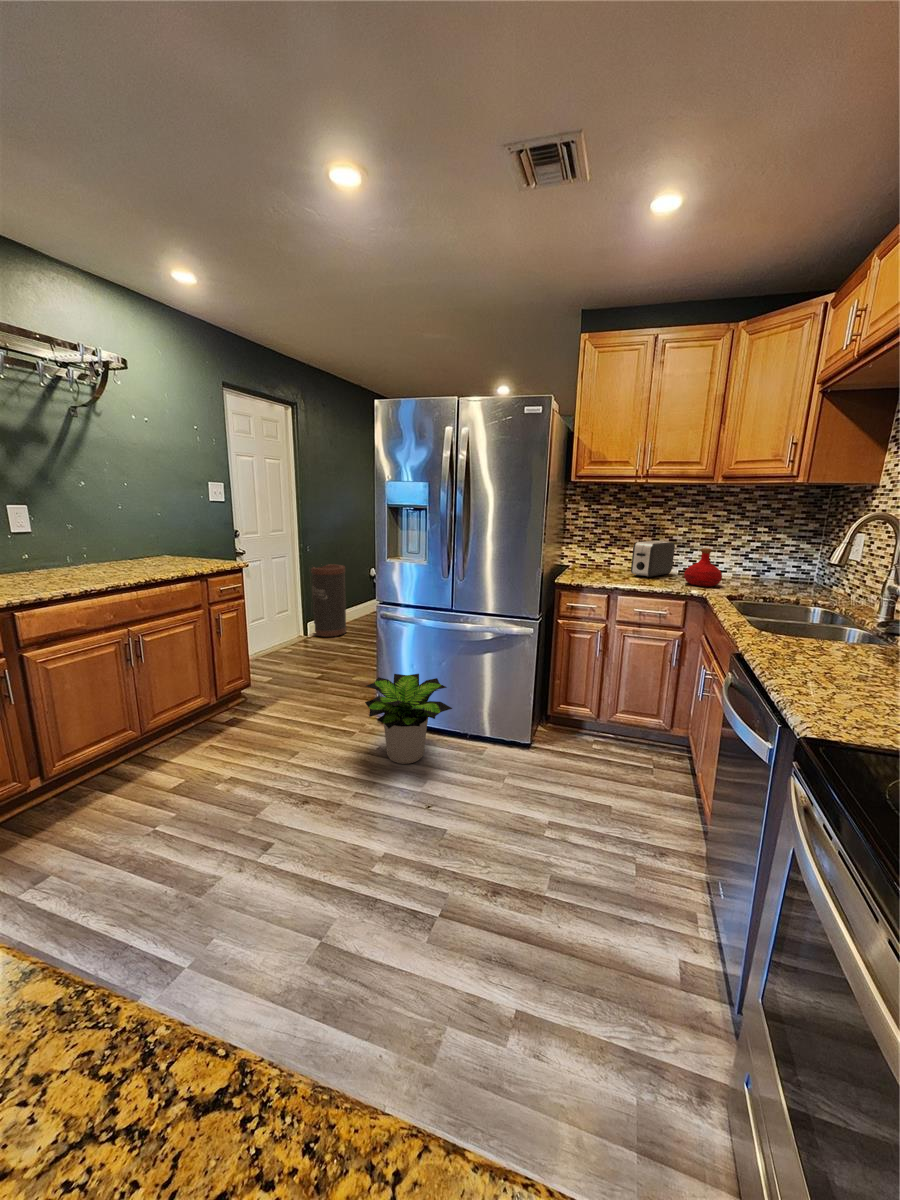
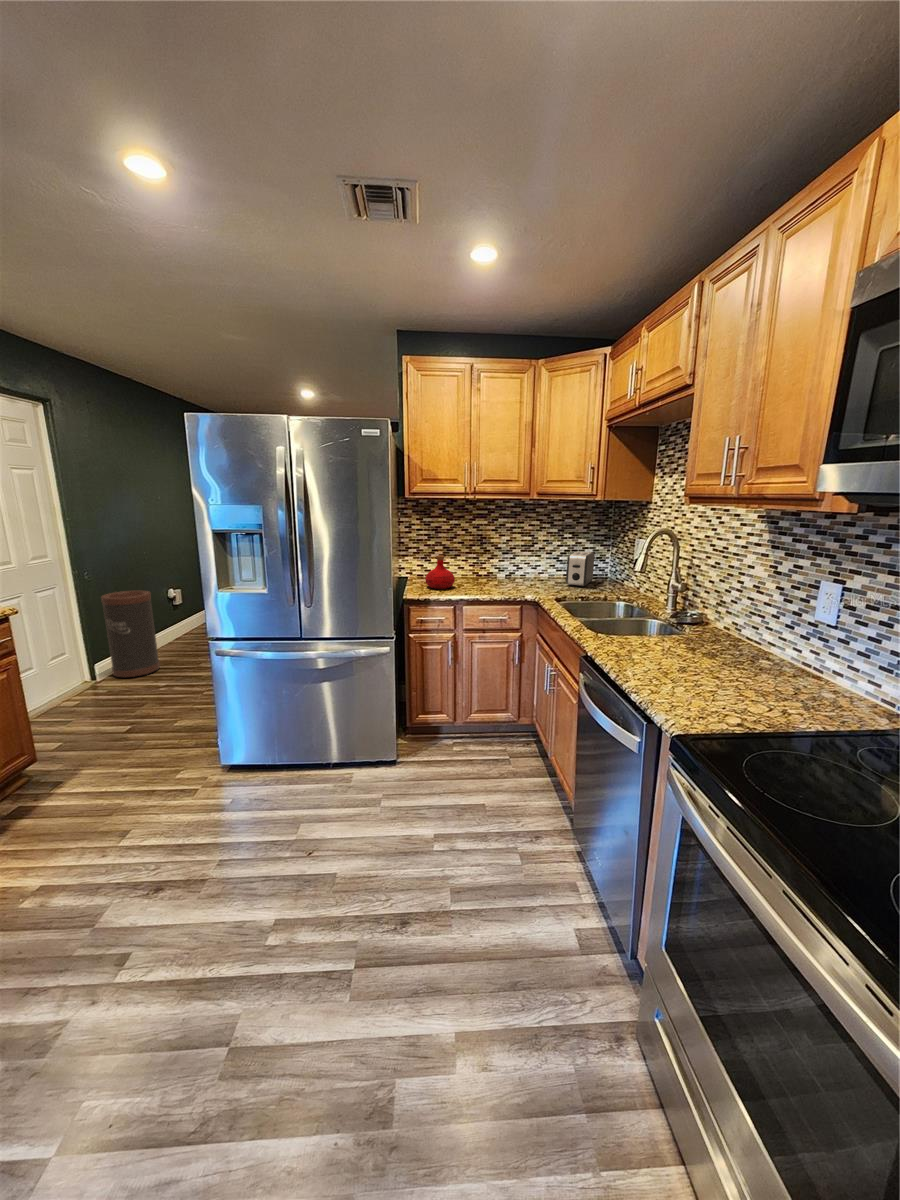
toaster: present [631,541,675,577] -> present [566,551,595,586]
bottle: present [684,548,722,587] -> present [425,555,455,589]
potted plant: present [365,674,452,764] -> none [212,709,320,814]

